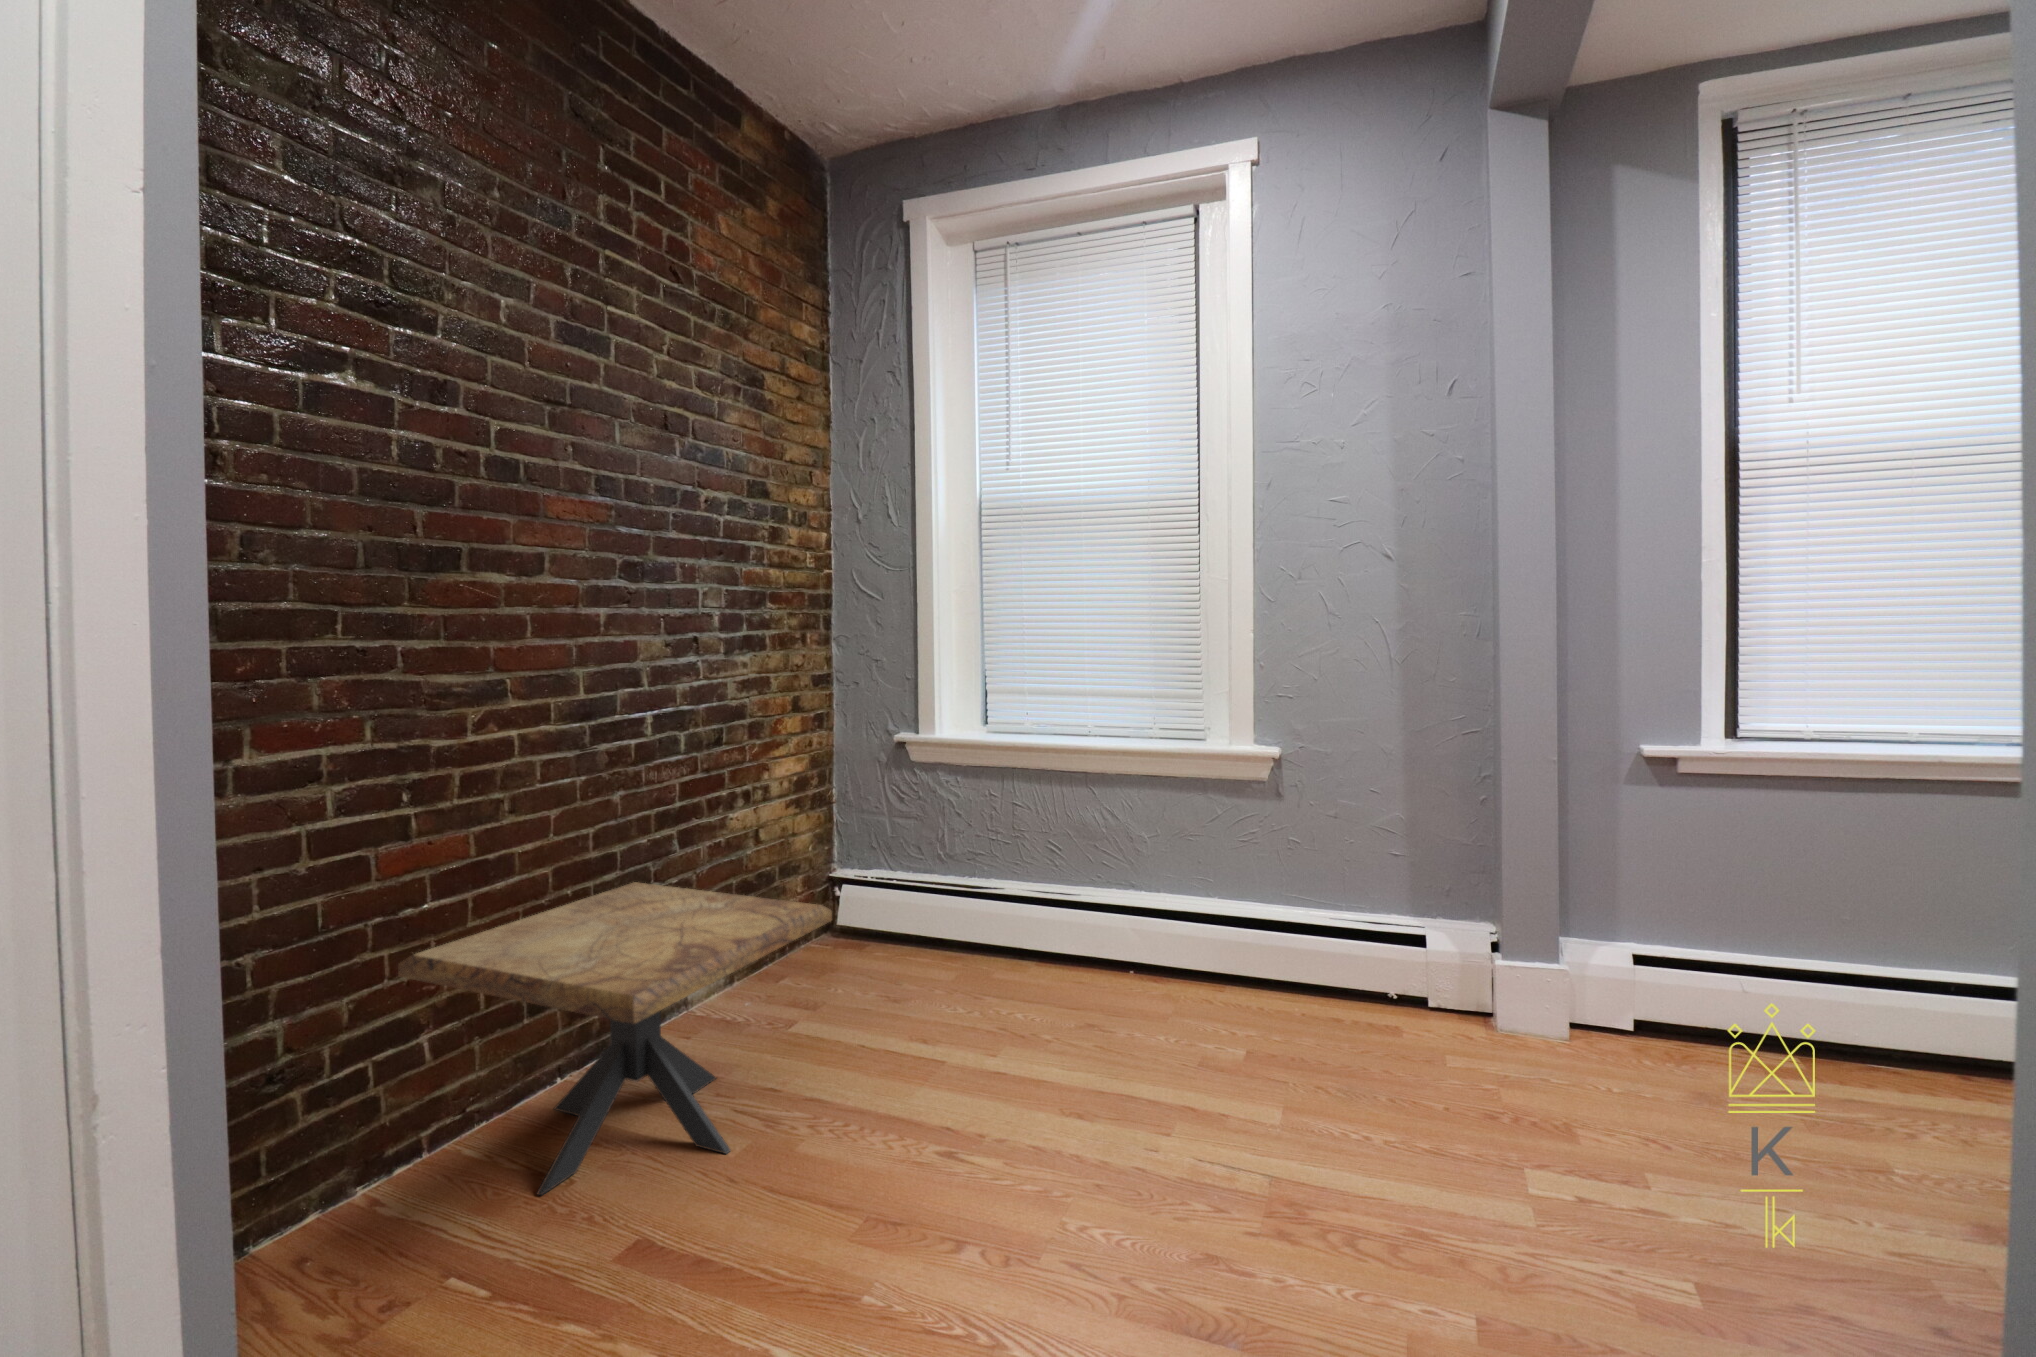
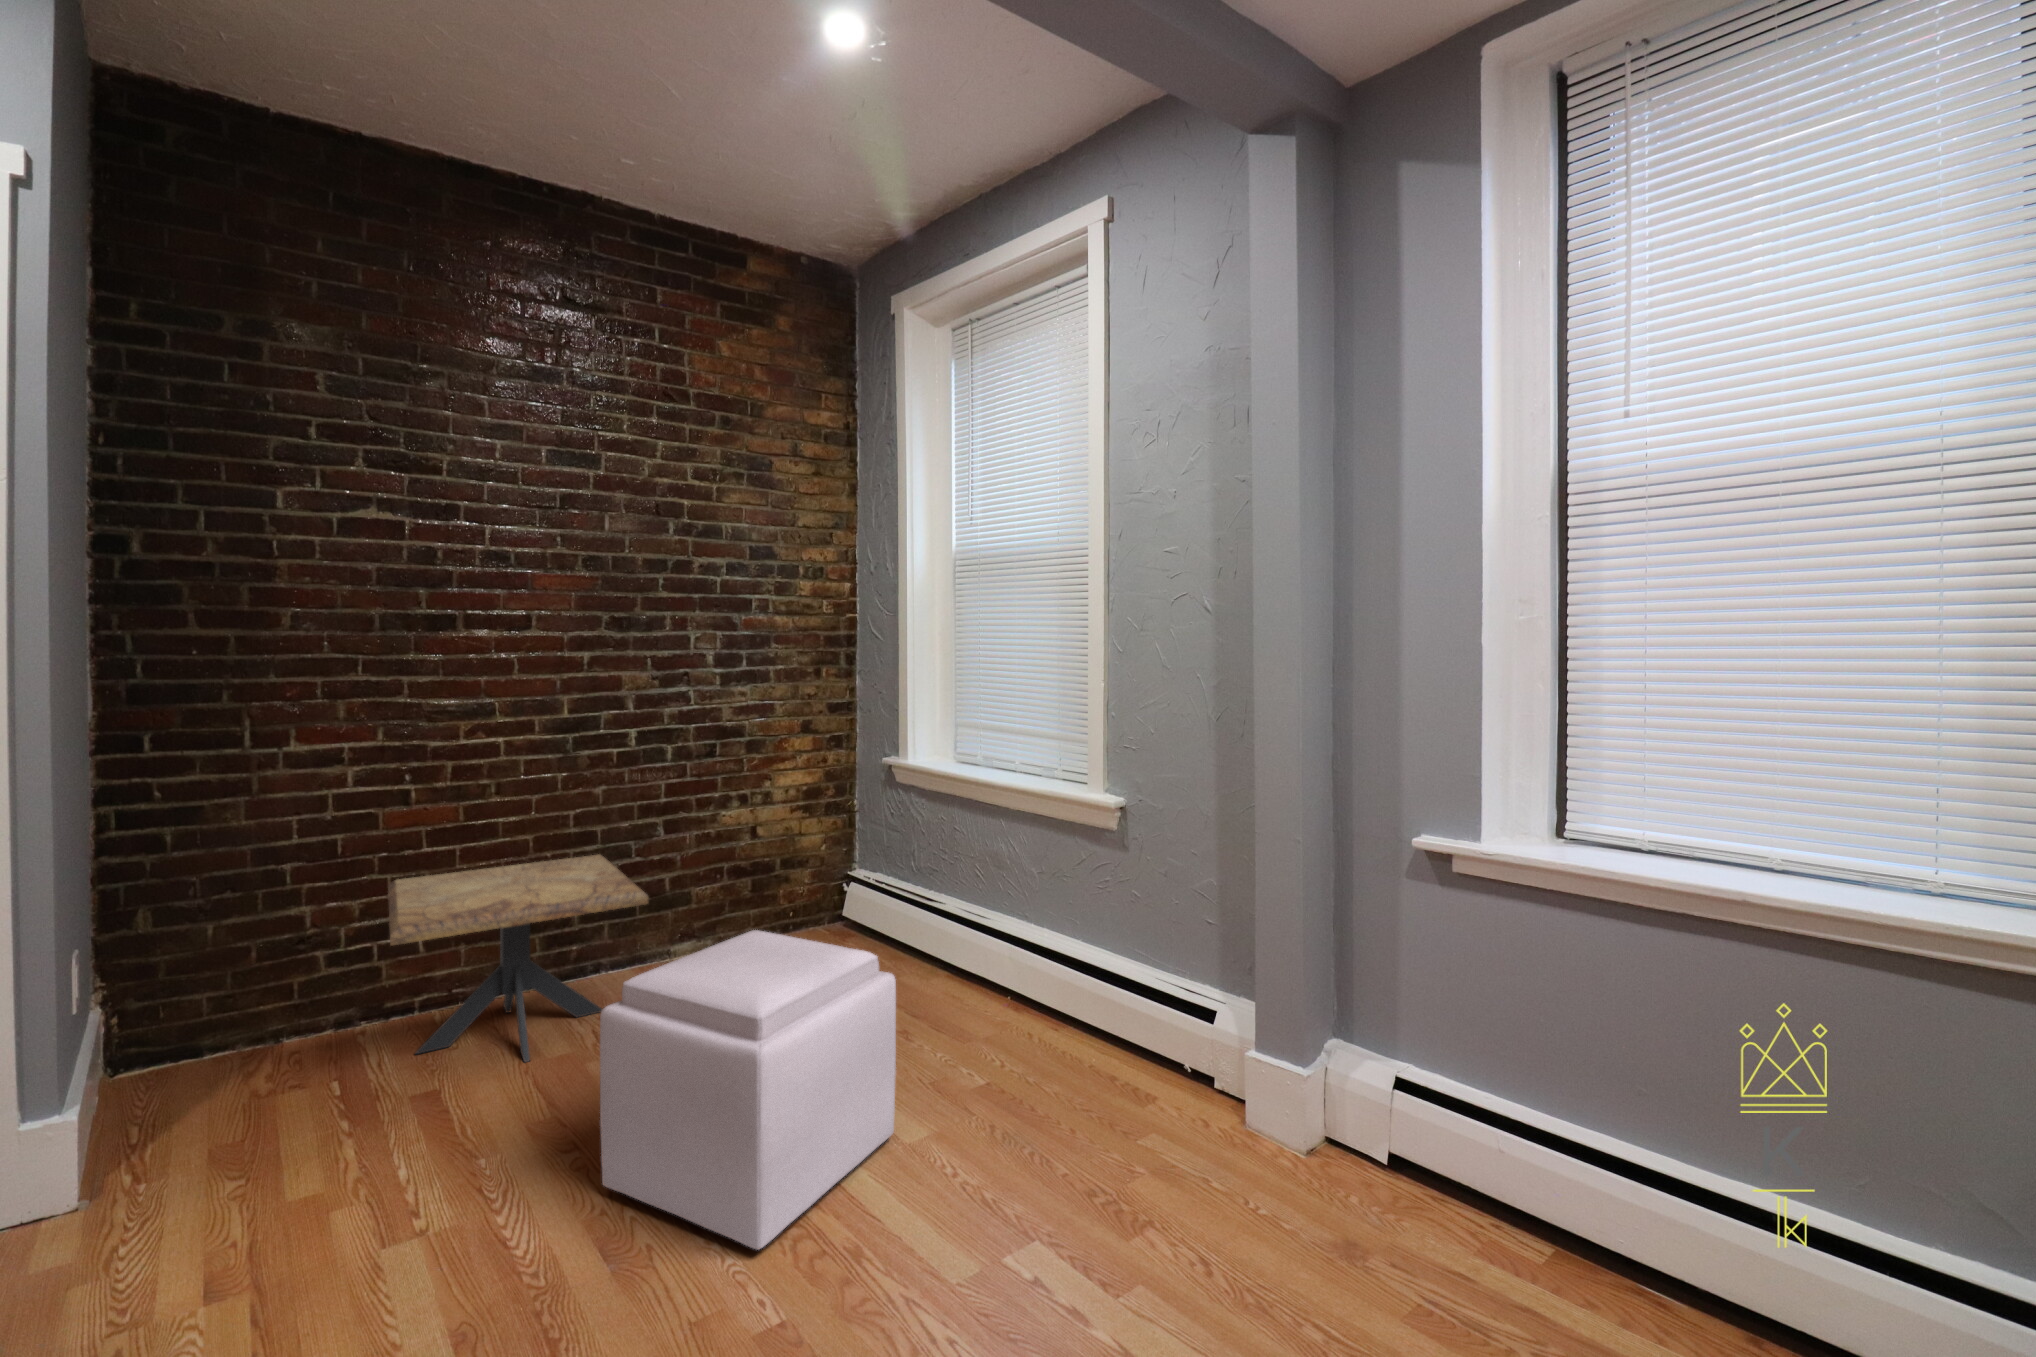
ottoman: none [1056,907,1328,1215] -> present [600,930,896,1250]

